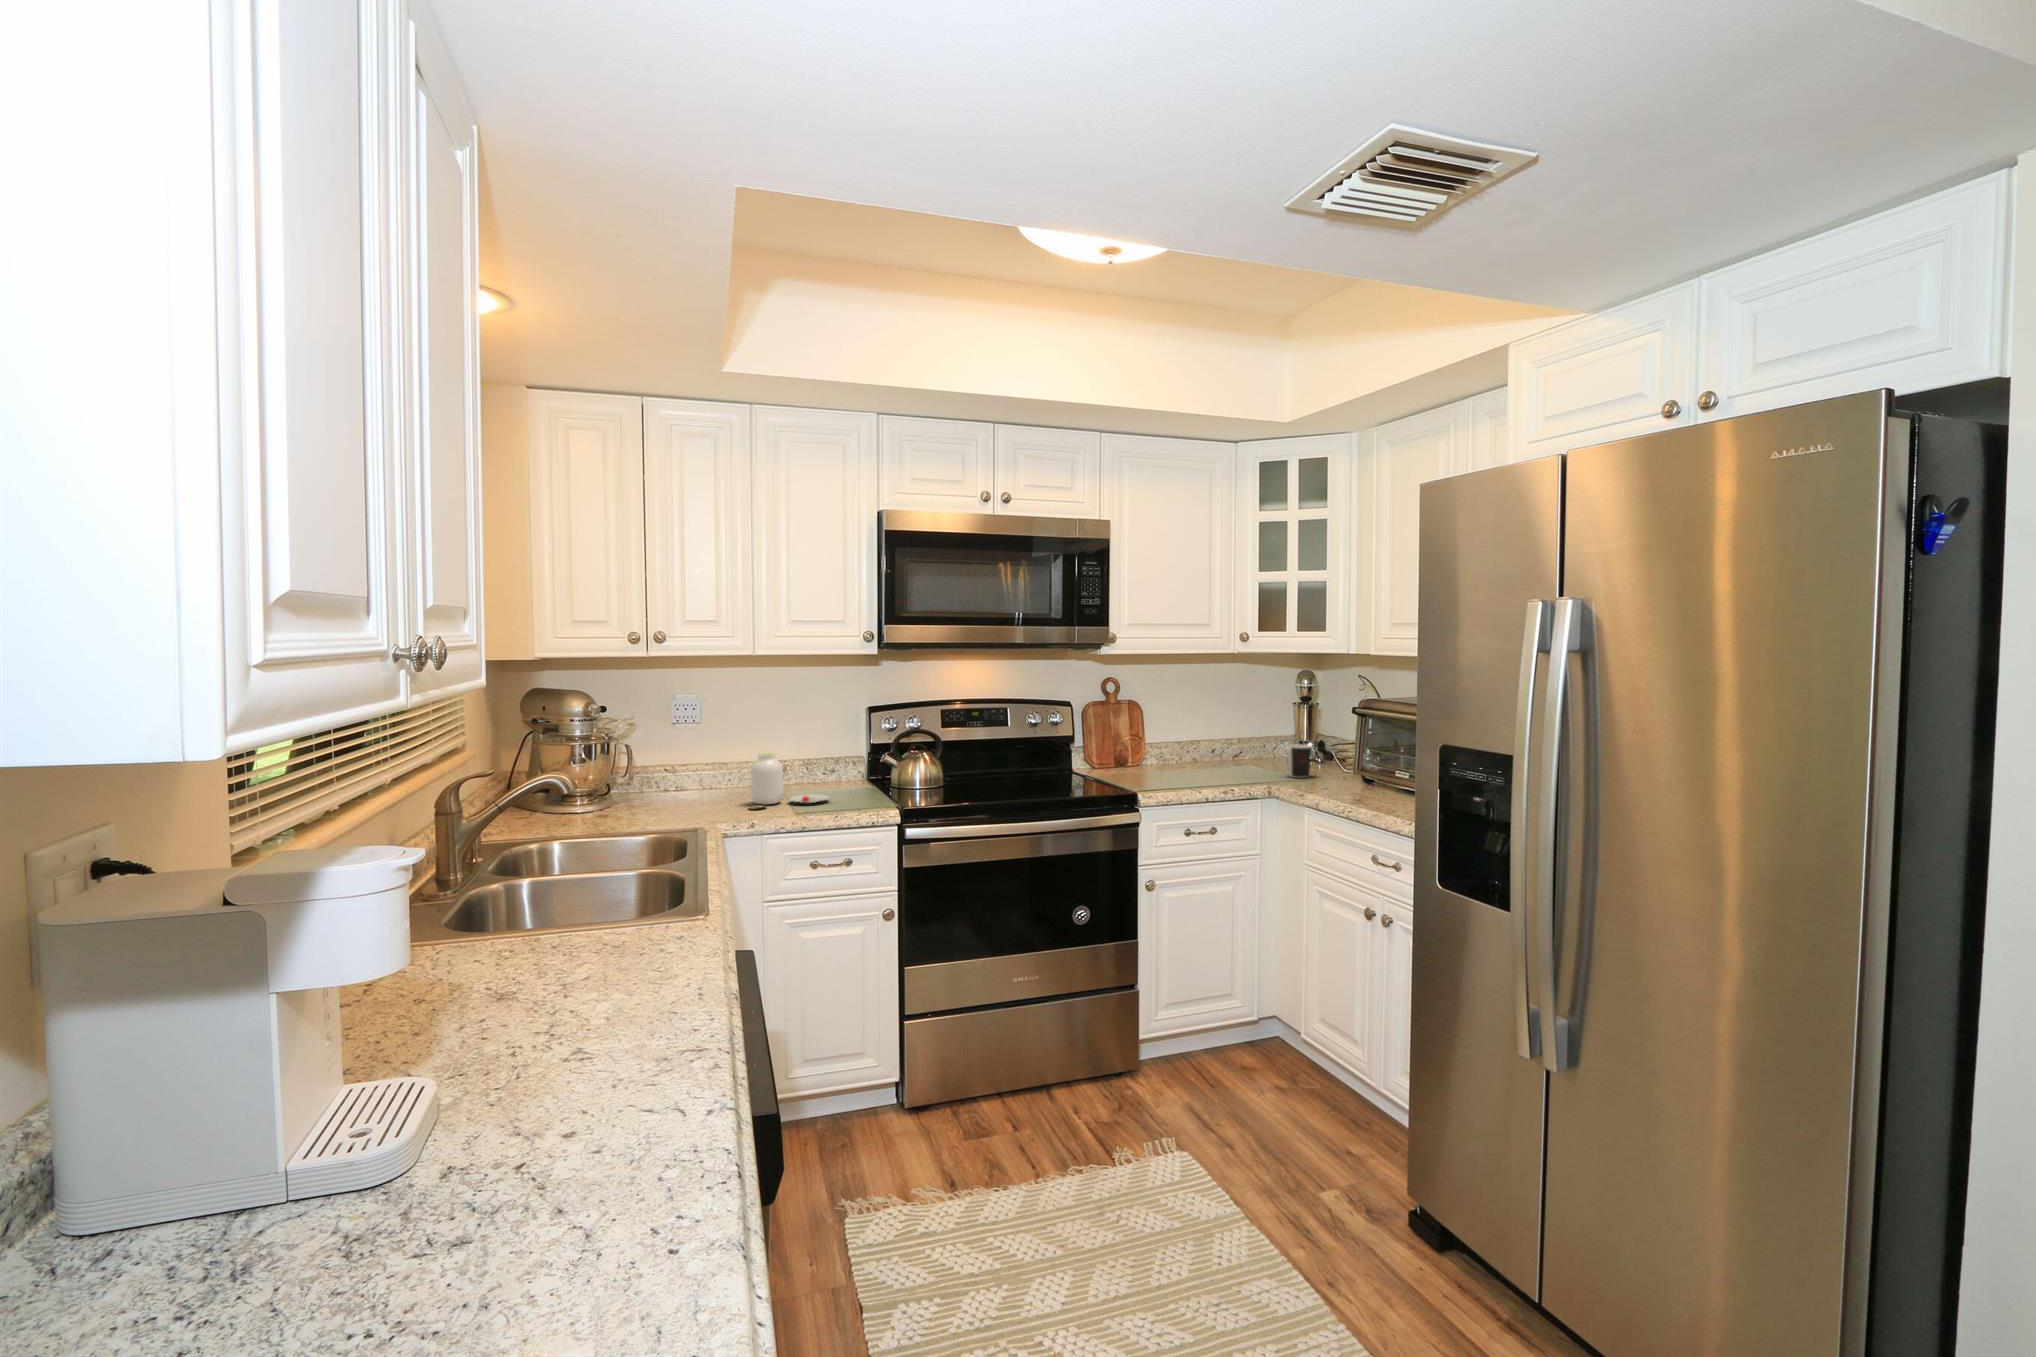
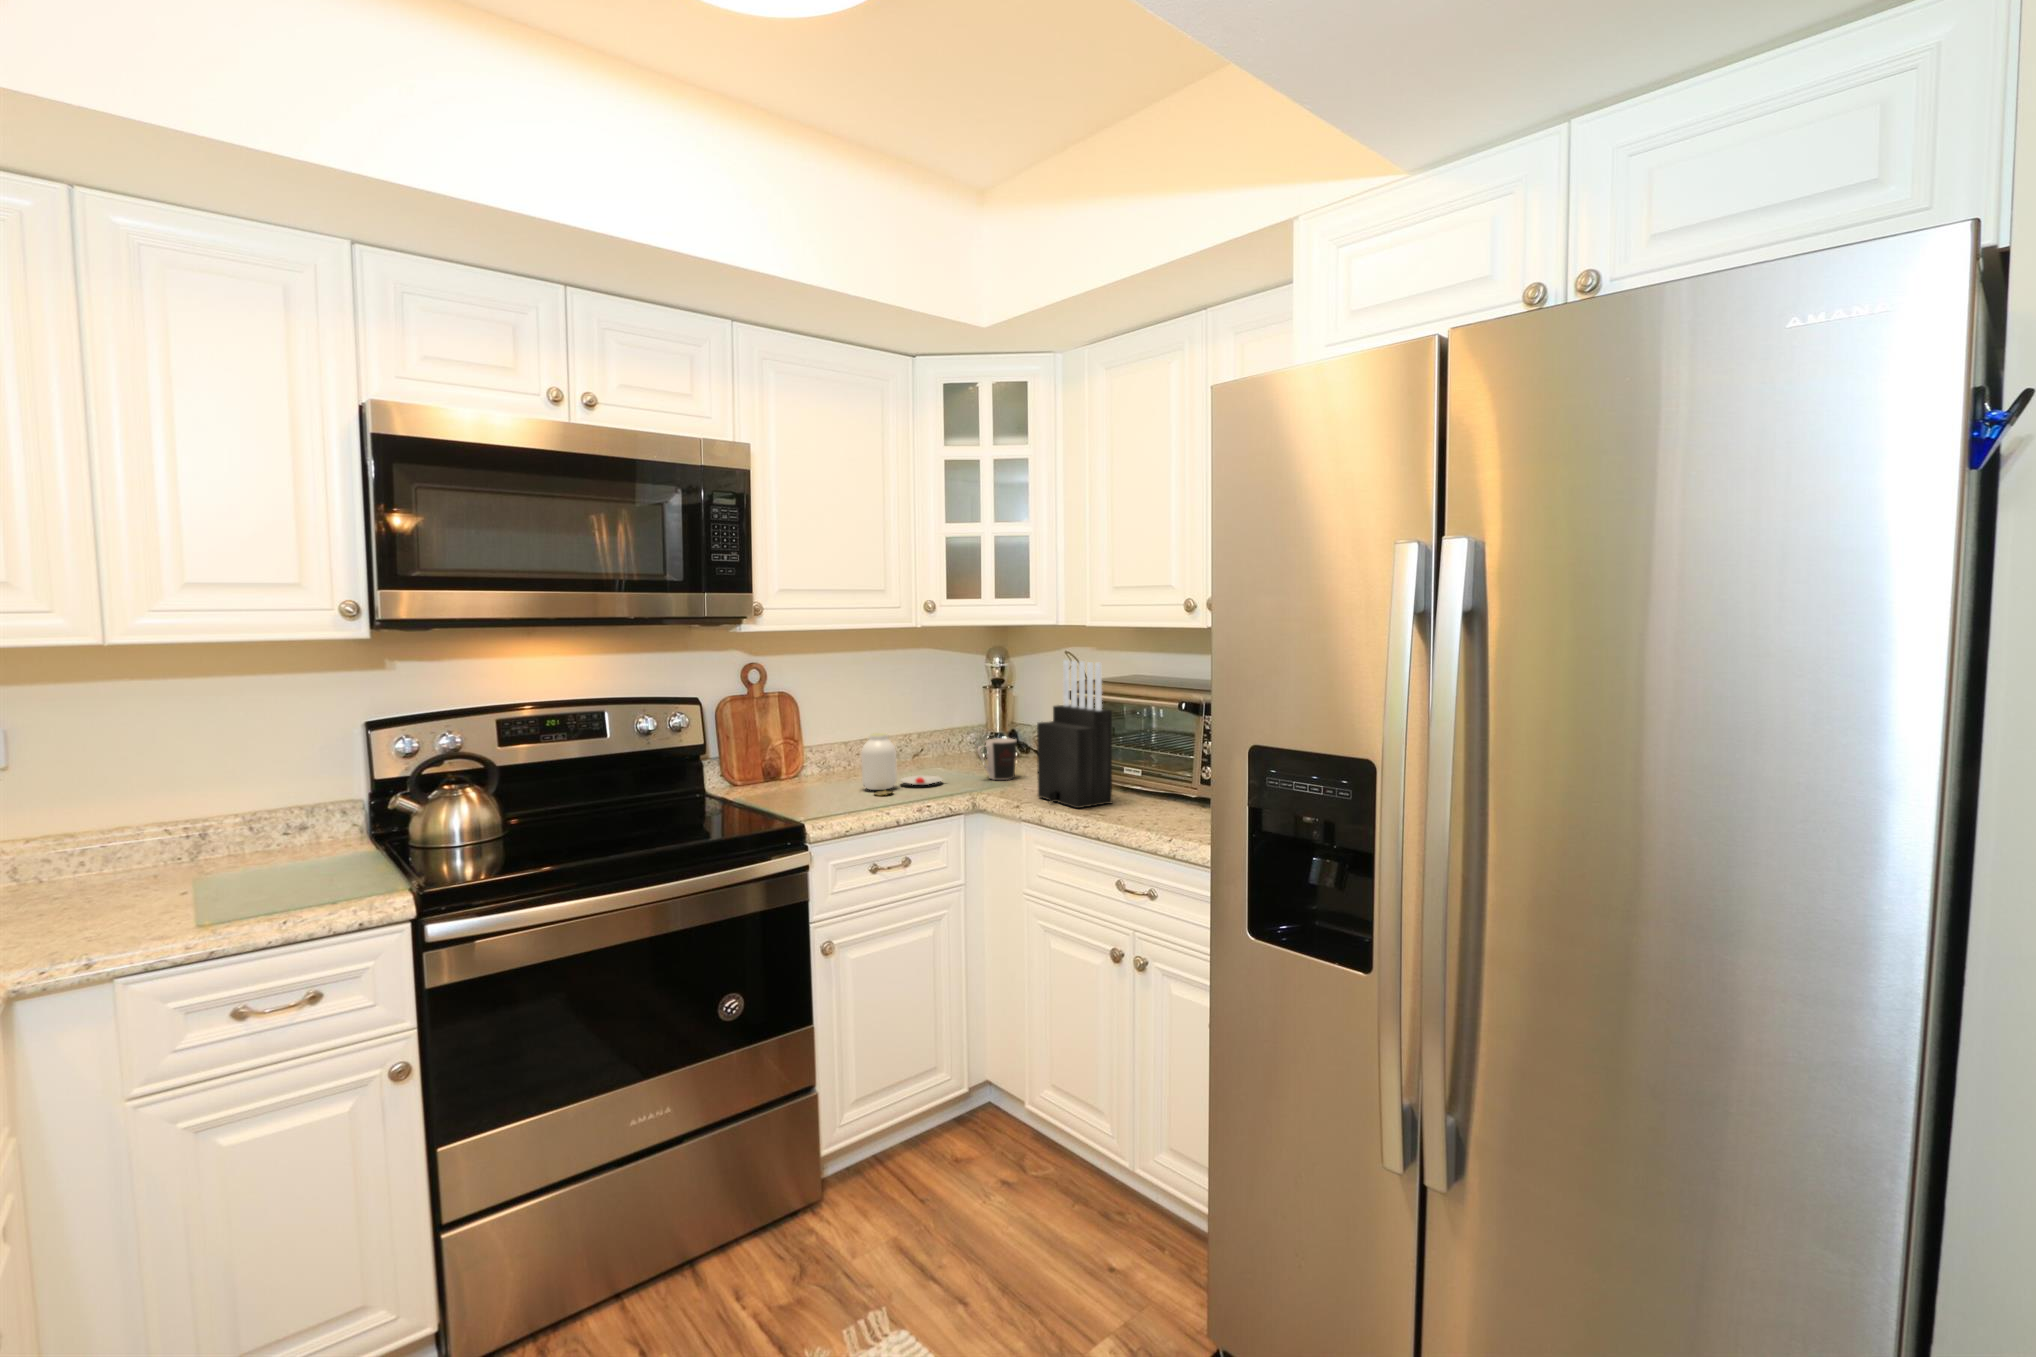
knife block: none [1321,682,1383,801] -> present [1037,660,1112,808]
jar: present [749,753,829,809] -> present [861,733,943,795]

